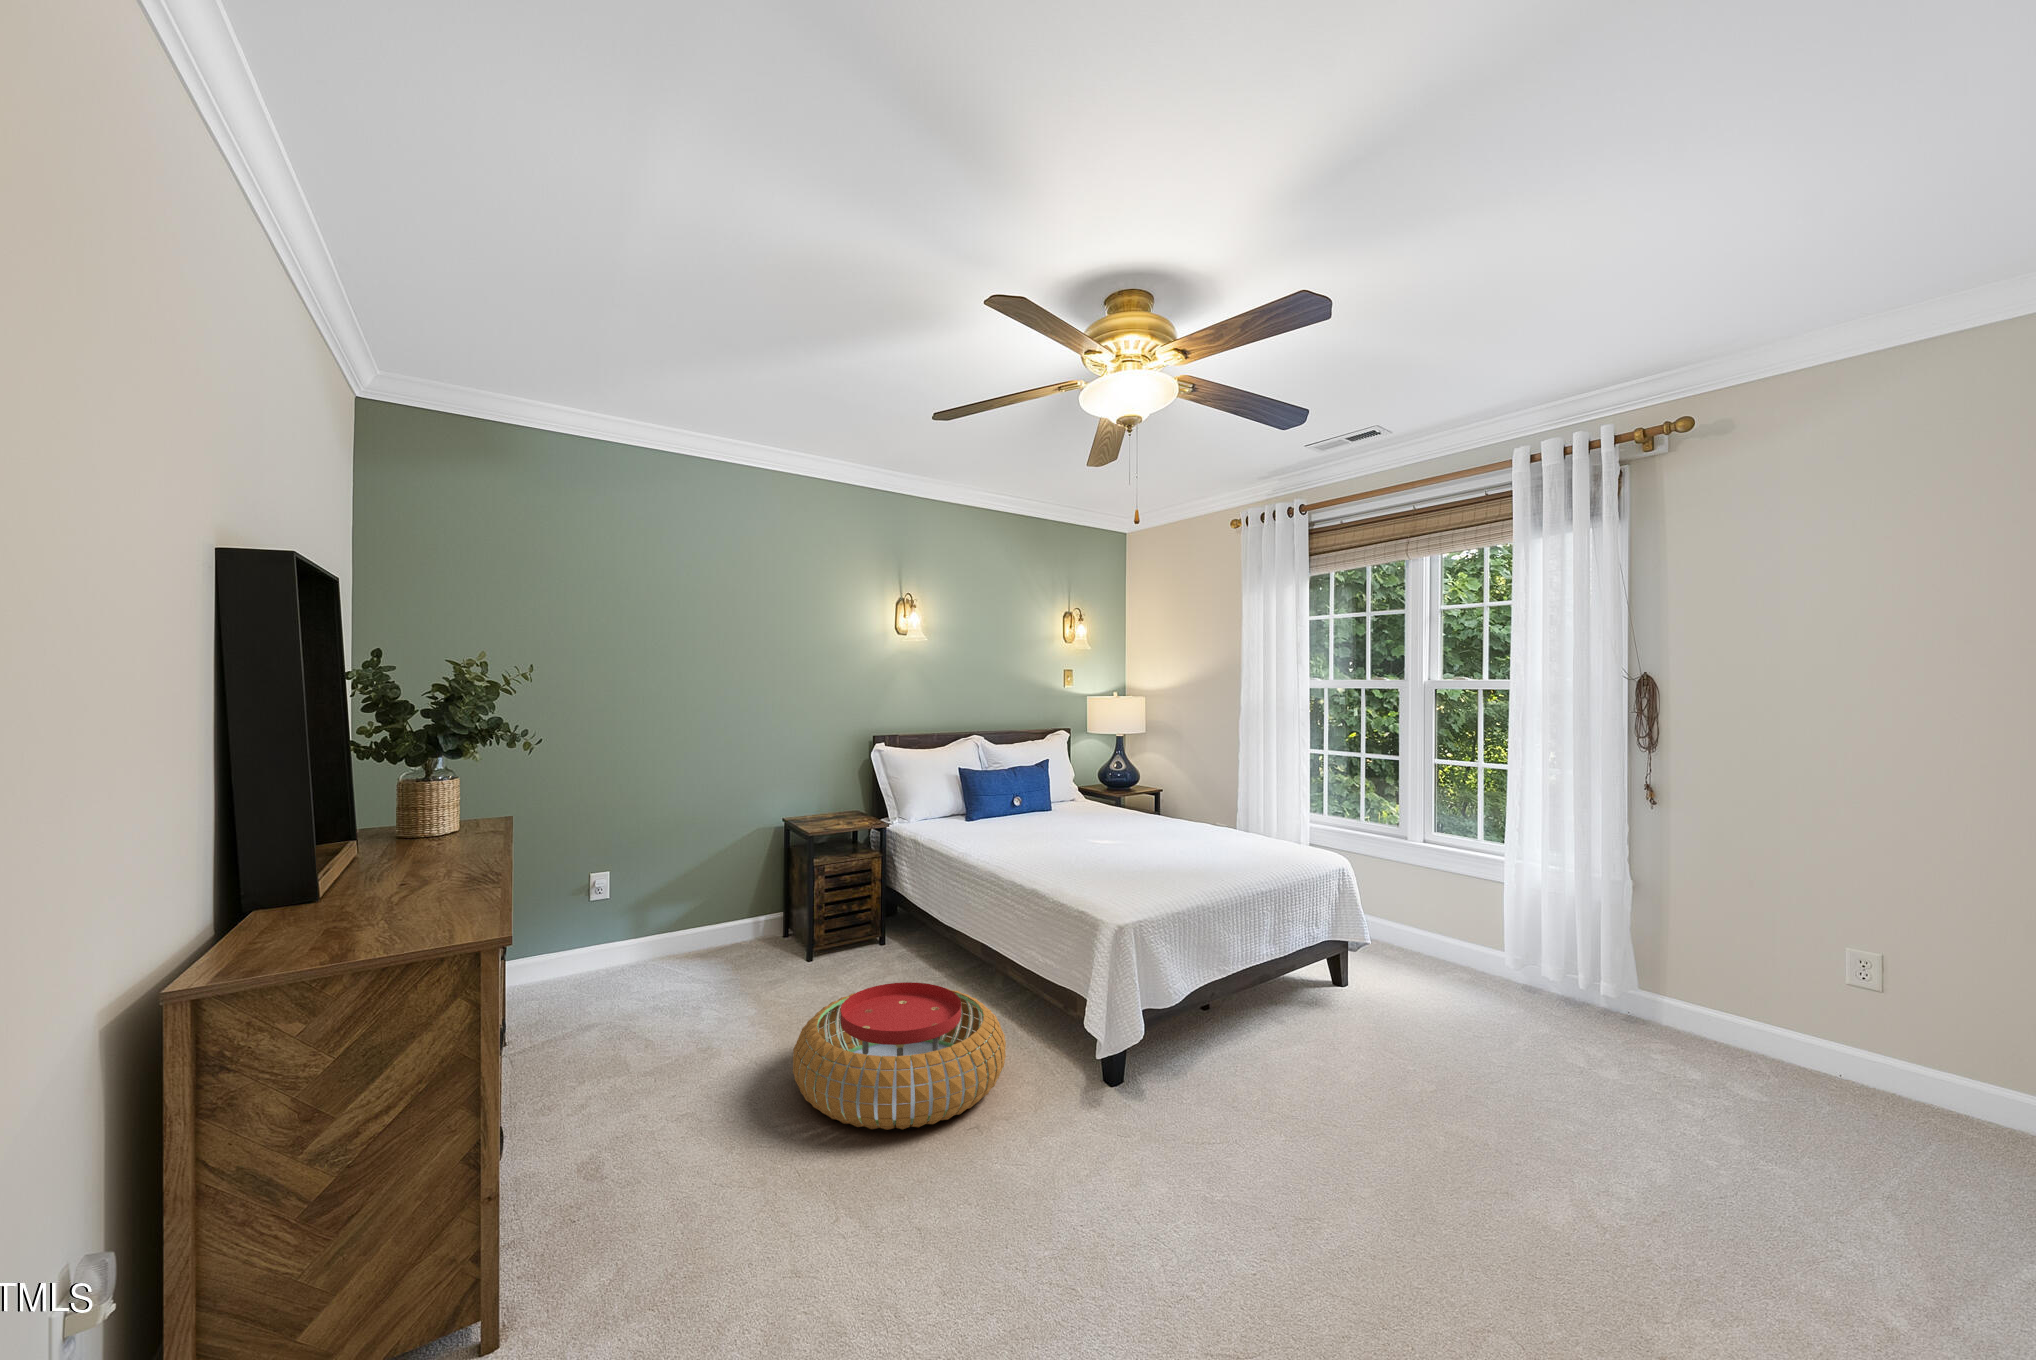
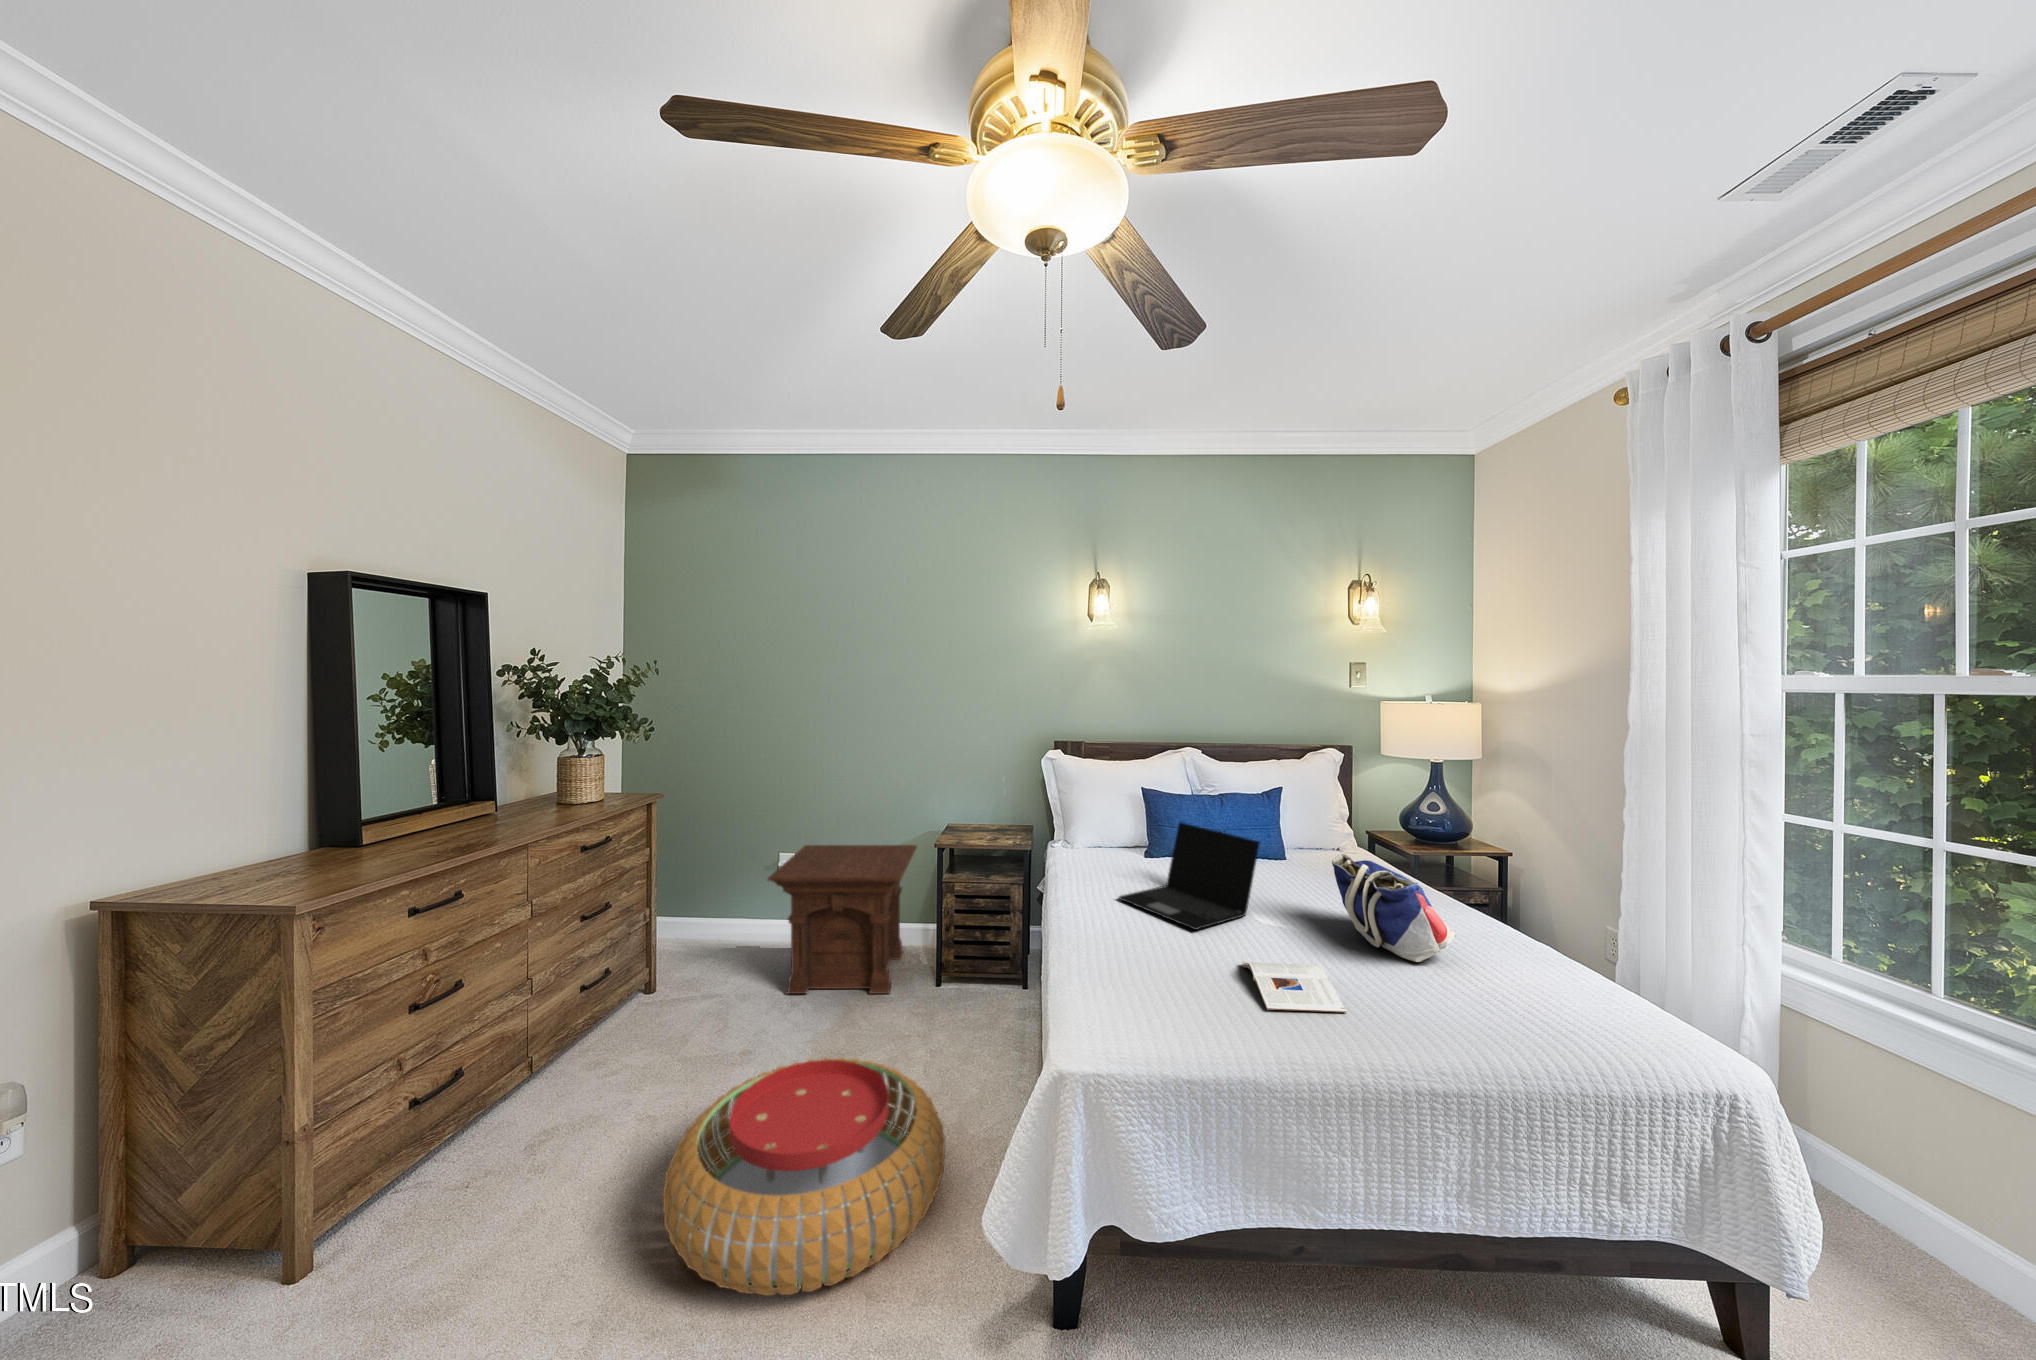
laptop: none [1008,784,1096,847] -> present [1119,822,1260,930]
tote bag: none [1139,789,1213,841] -> present [1332,854,1456,962]
side table: none [631,843,794,999] -> present [768,845,917,994]
magazine: none [1127,847,1200,869] -> present [1242,962,1347,1013]

